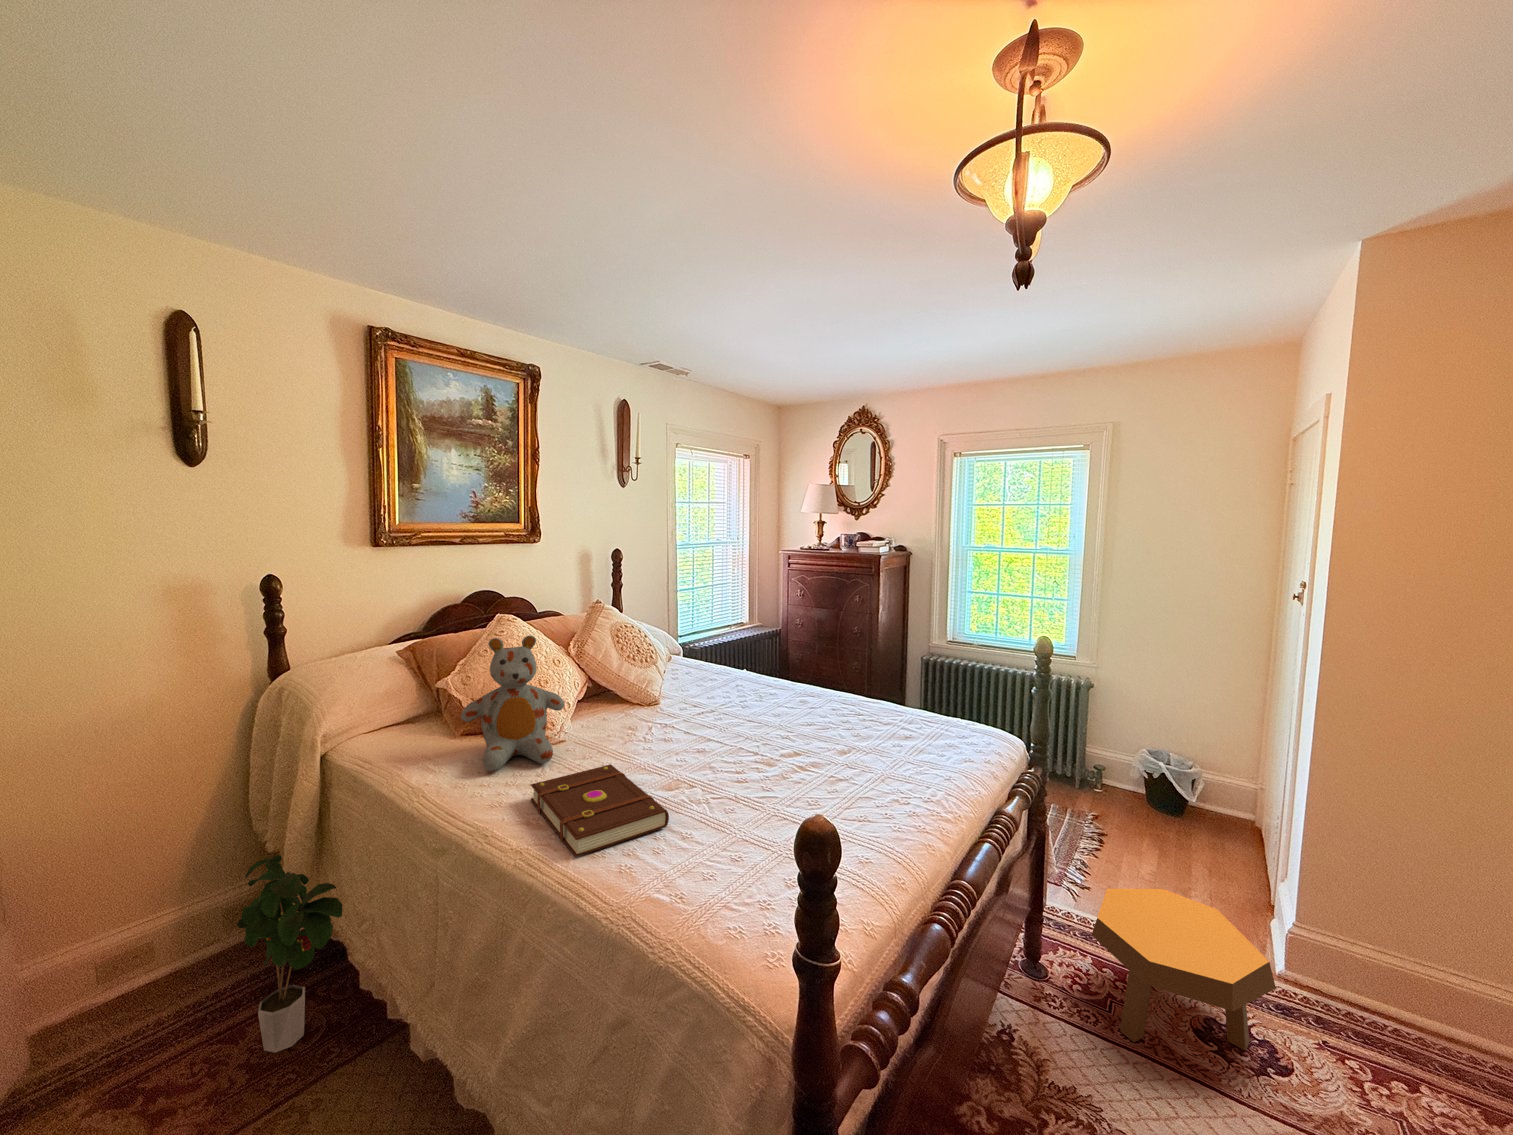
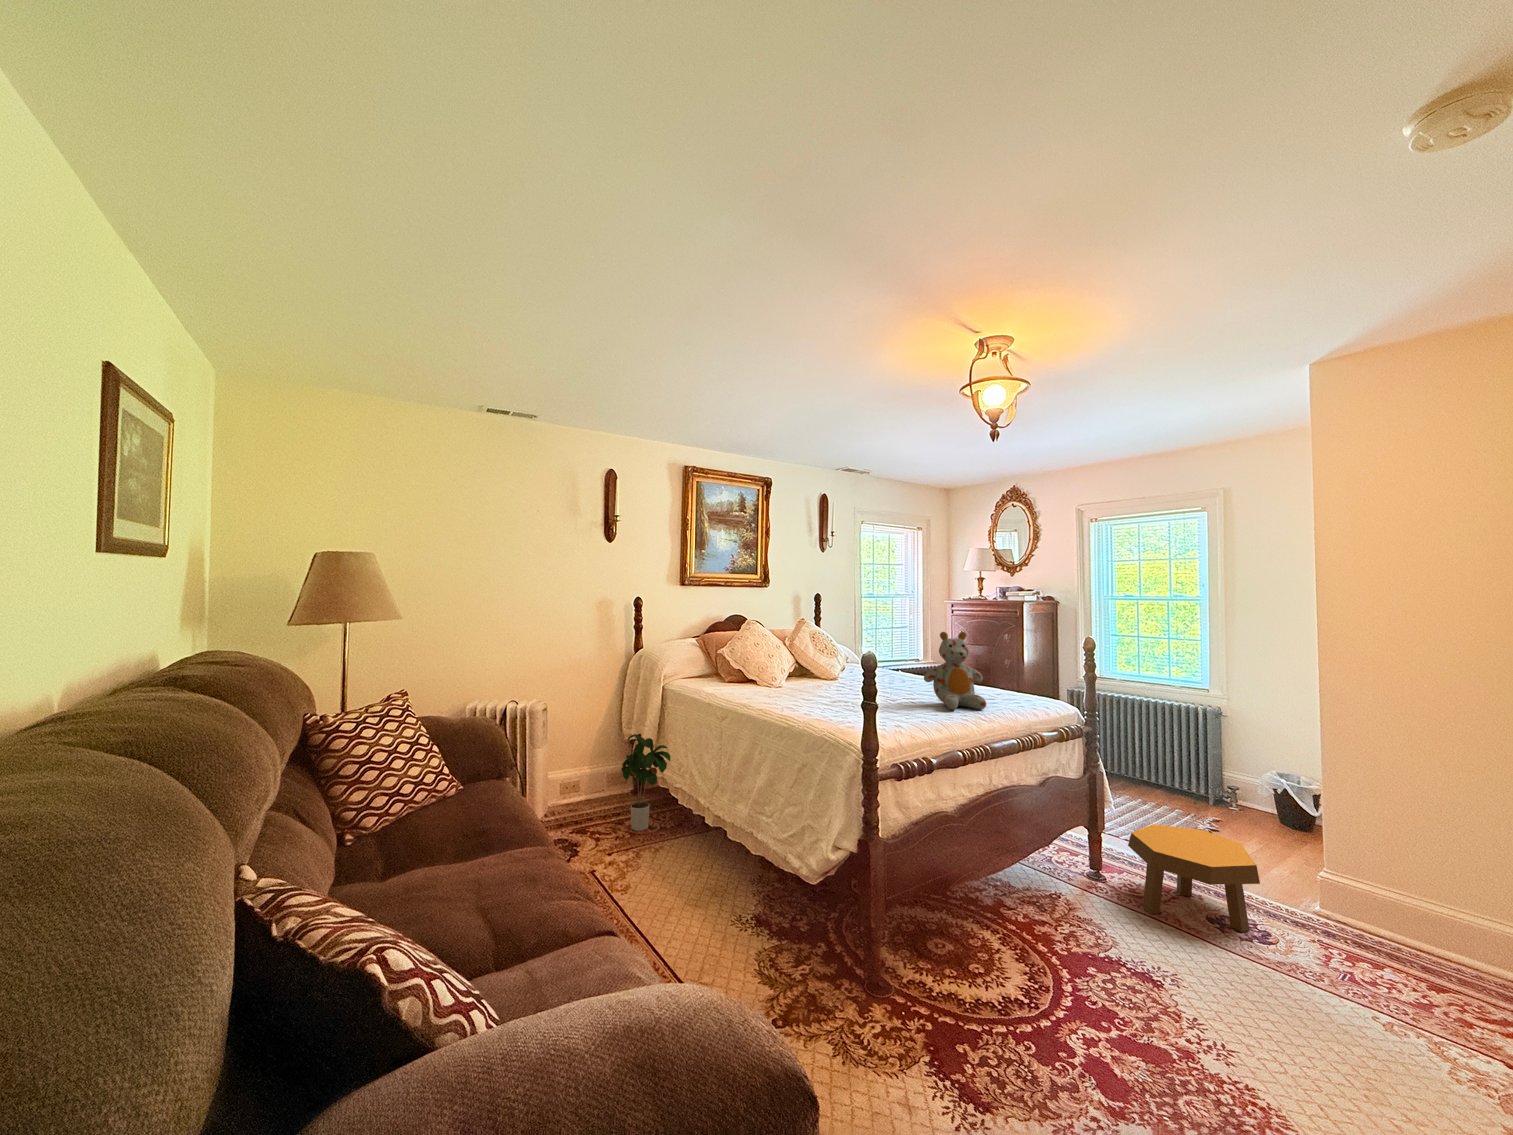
stuffed bear: present [461,635,564,772] -> present [924,632,986,710]
book: present [531,765,669,857] -> none [761,690,827,713]

